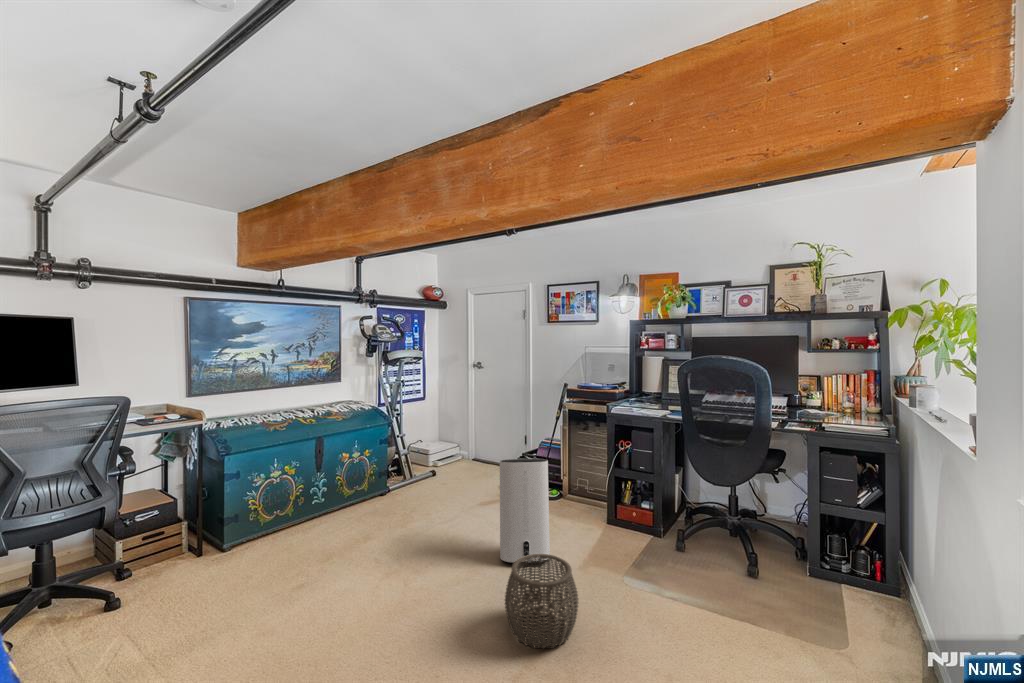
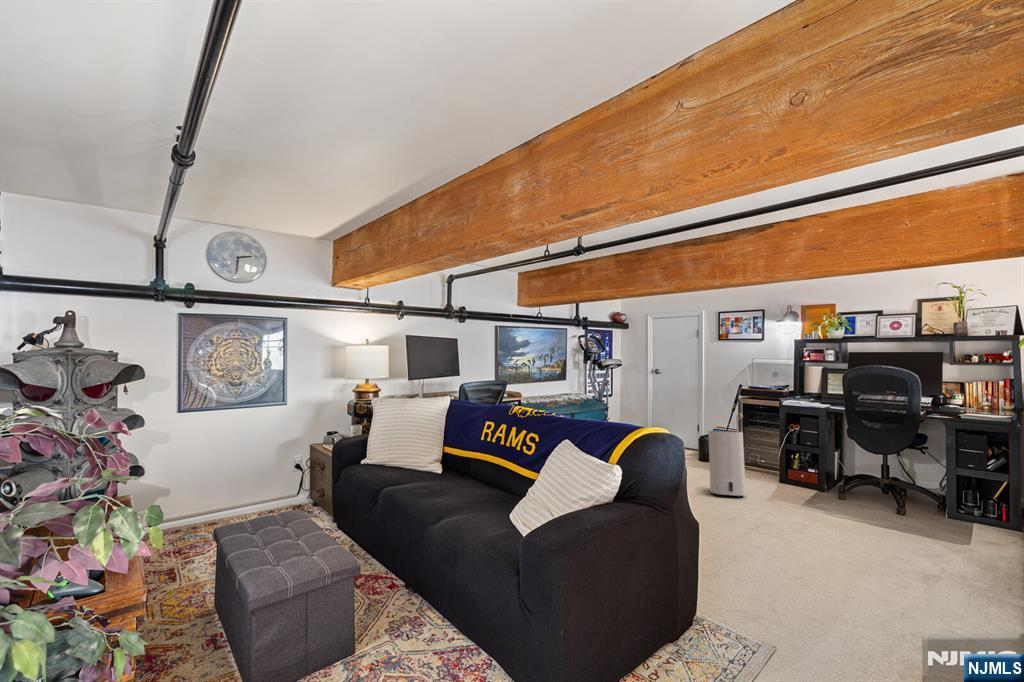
woven basket: present [505,554,579,648] -> none [732,481,781,530]

